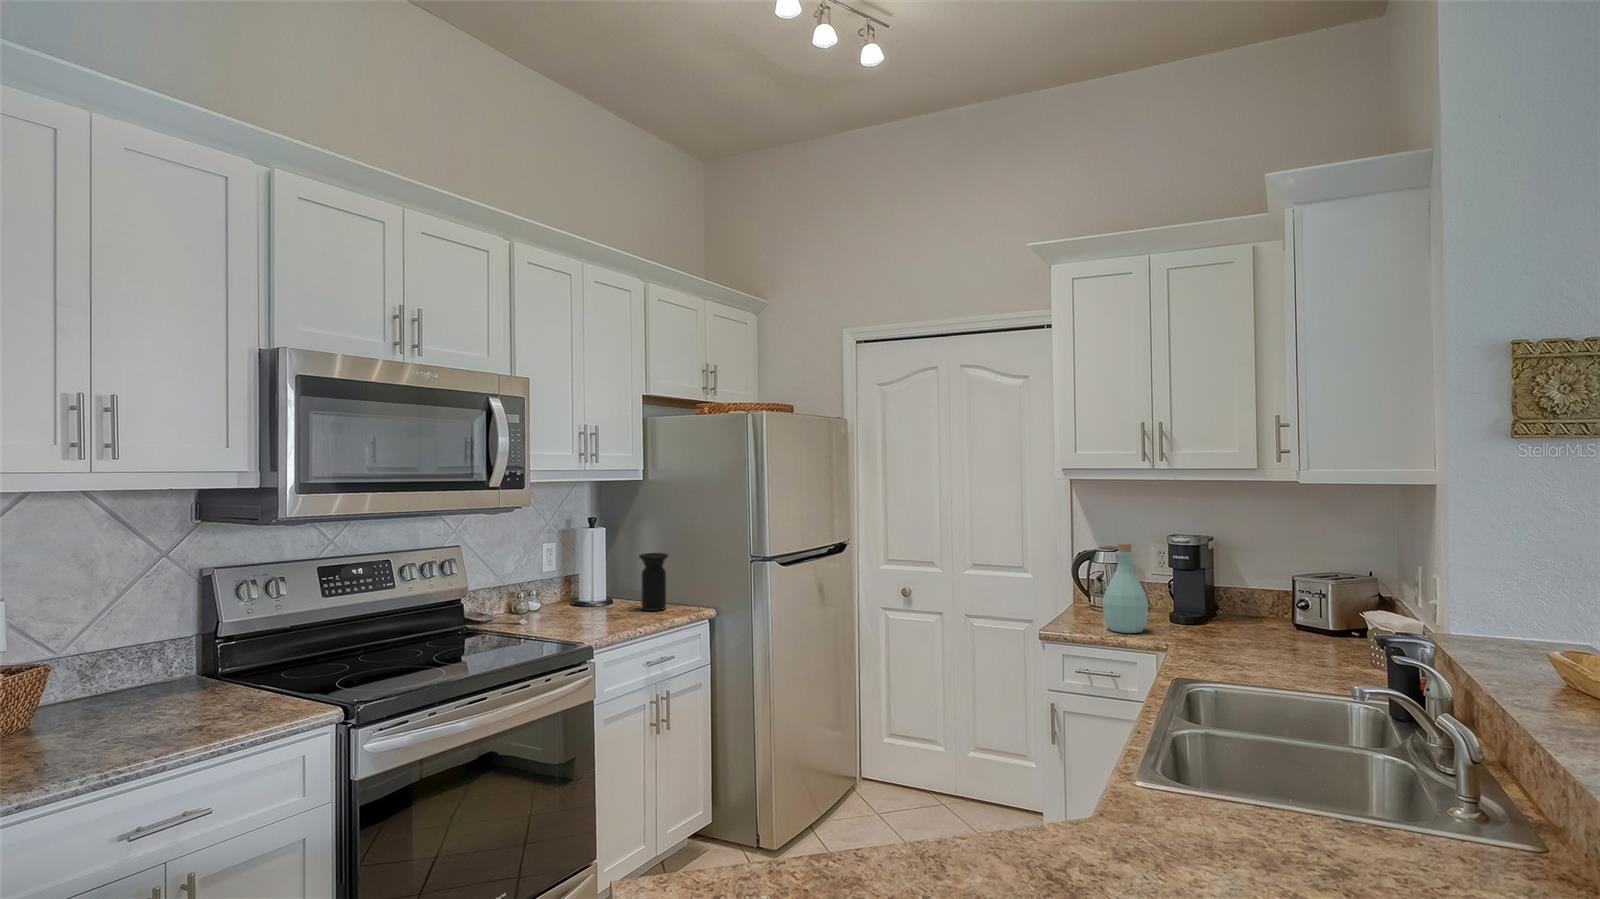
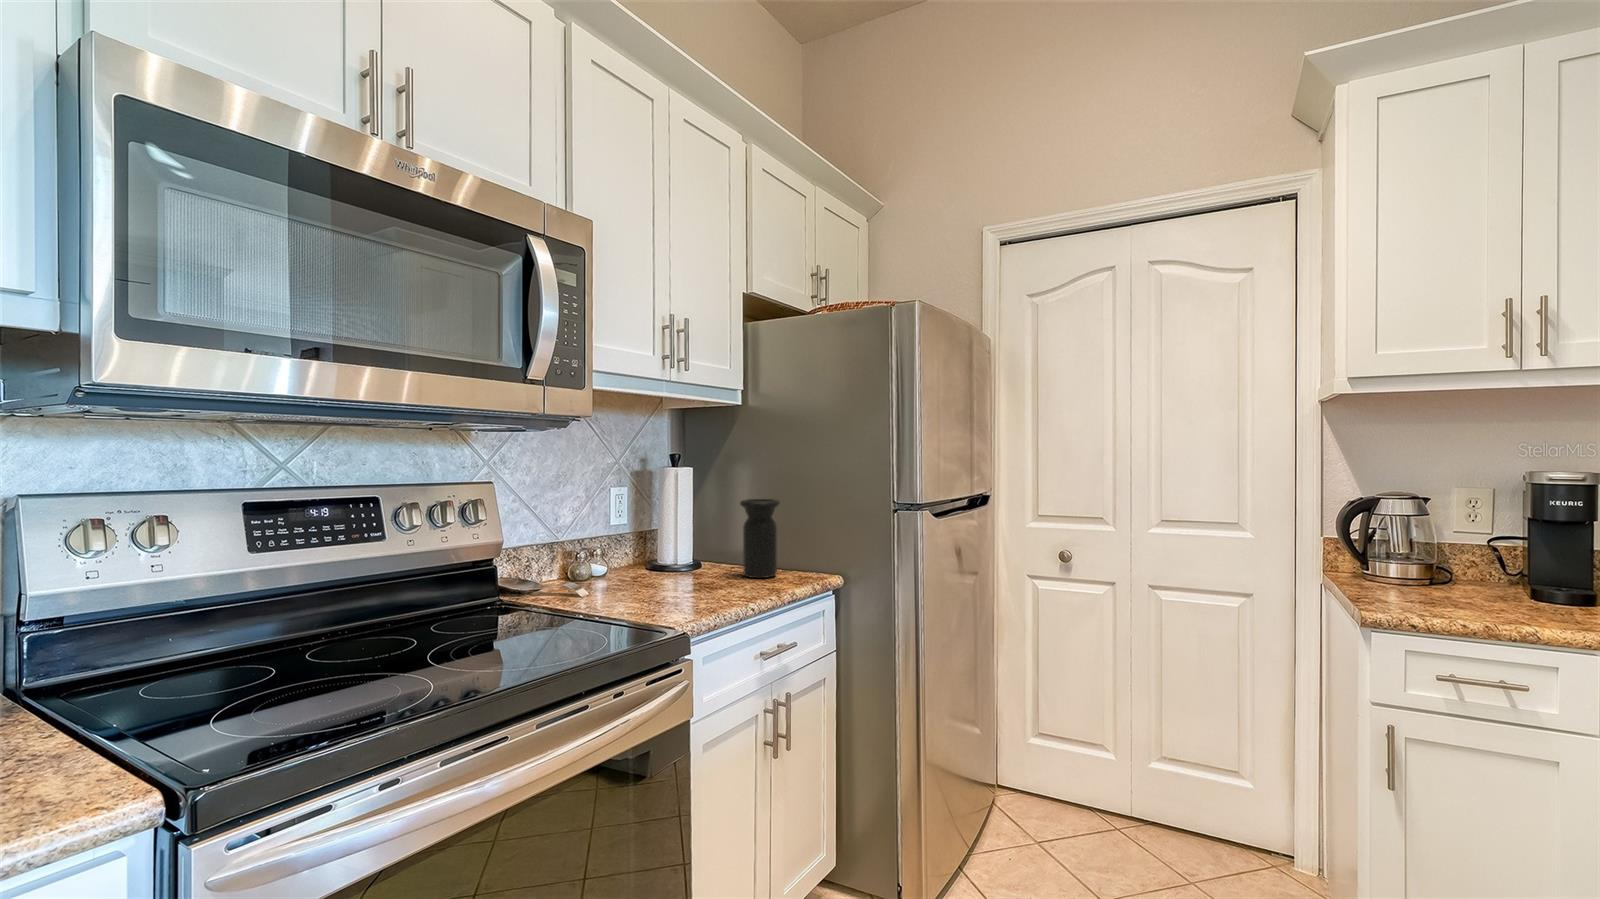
bottle: present [1103,543,1148,633] -> none [1446,483,1535,619]

